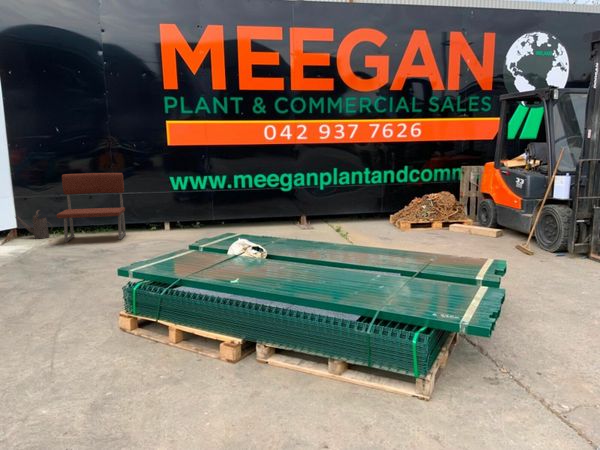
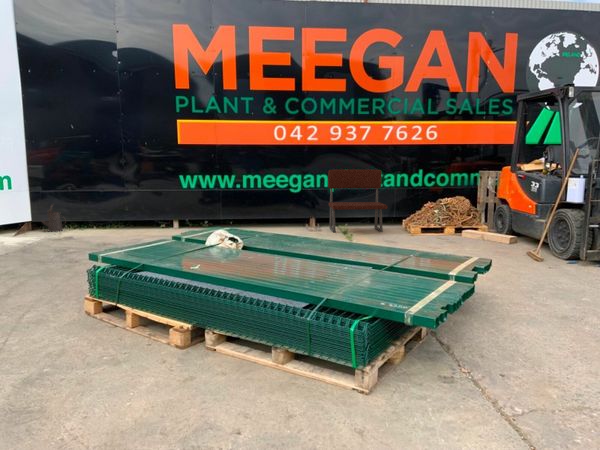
bench: present [57,173,126,242] -> present [328,169,387,233]

